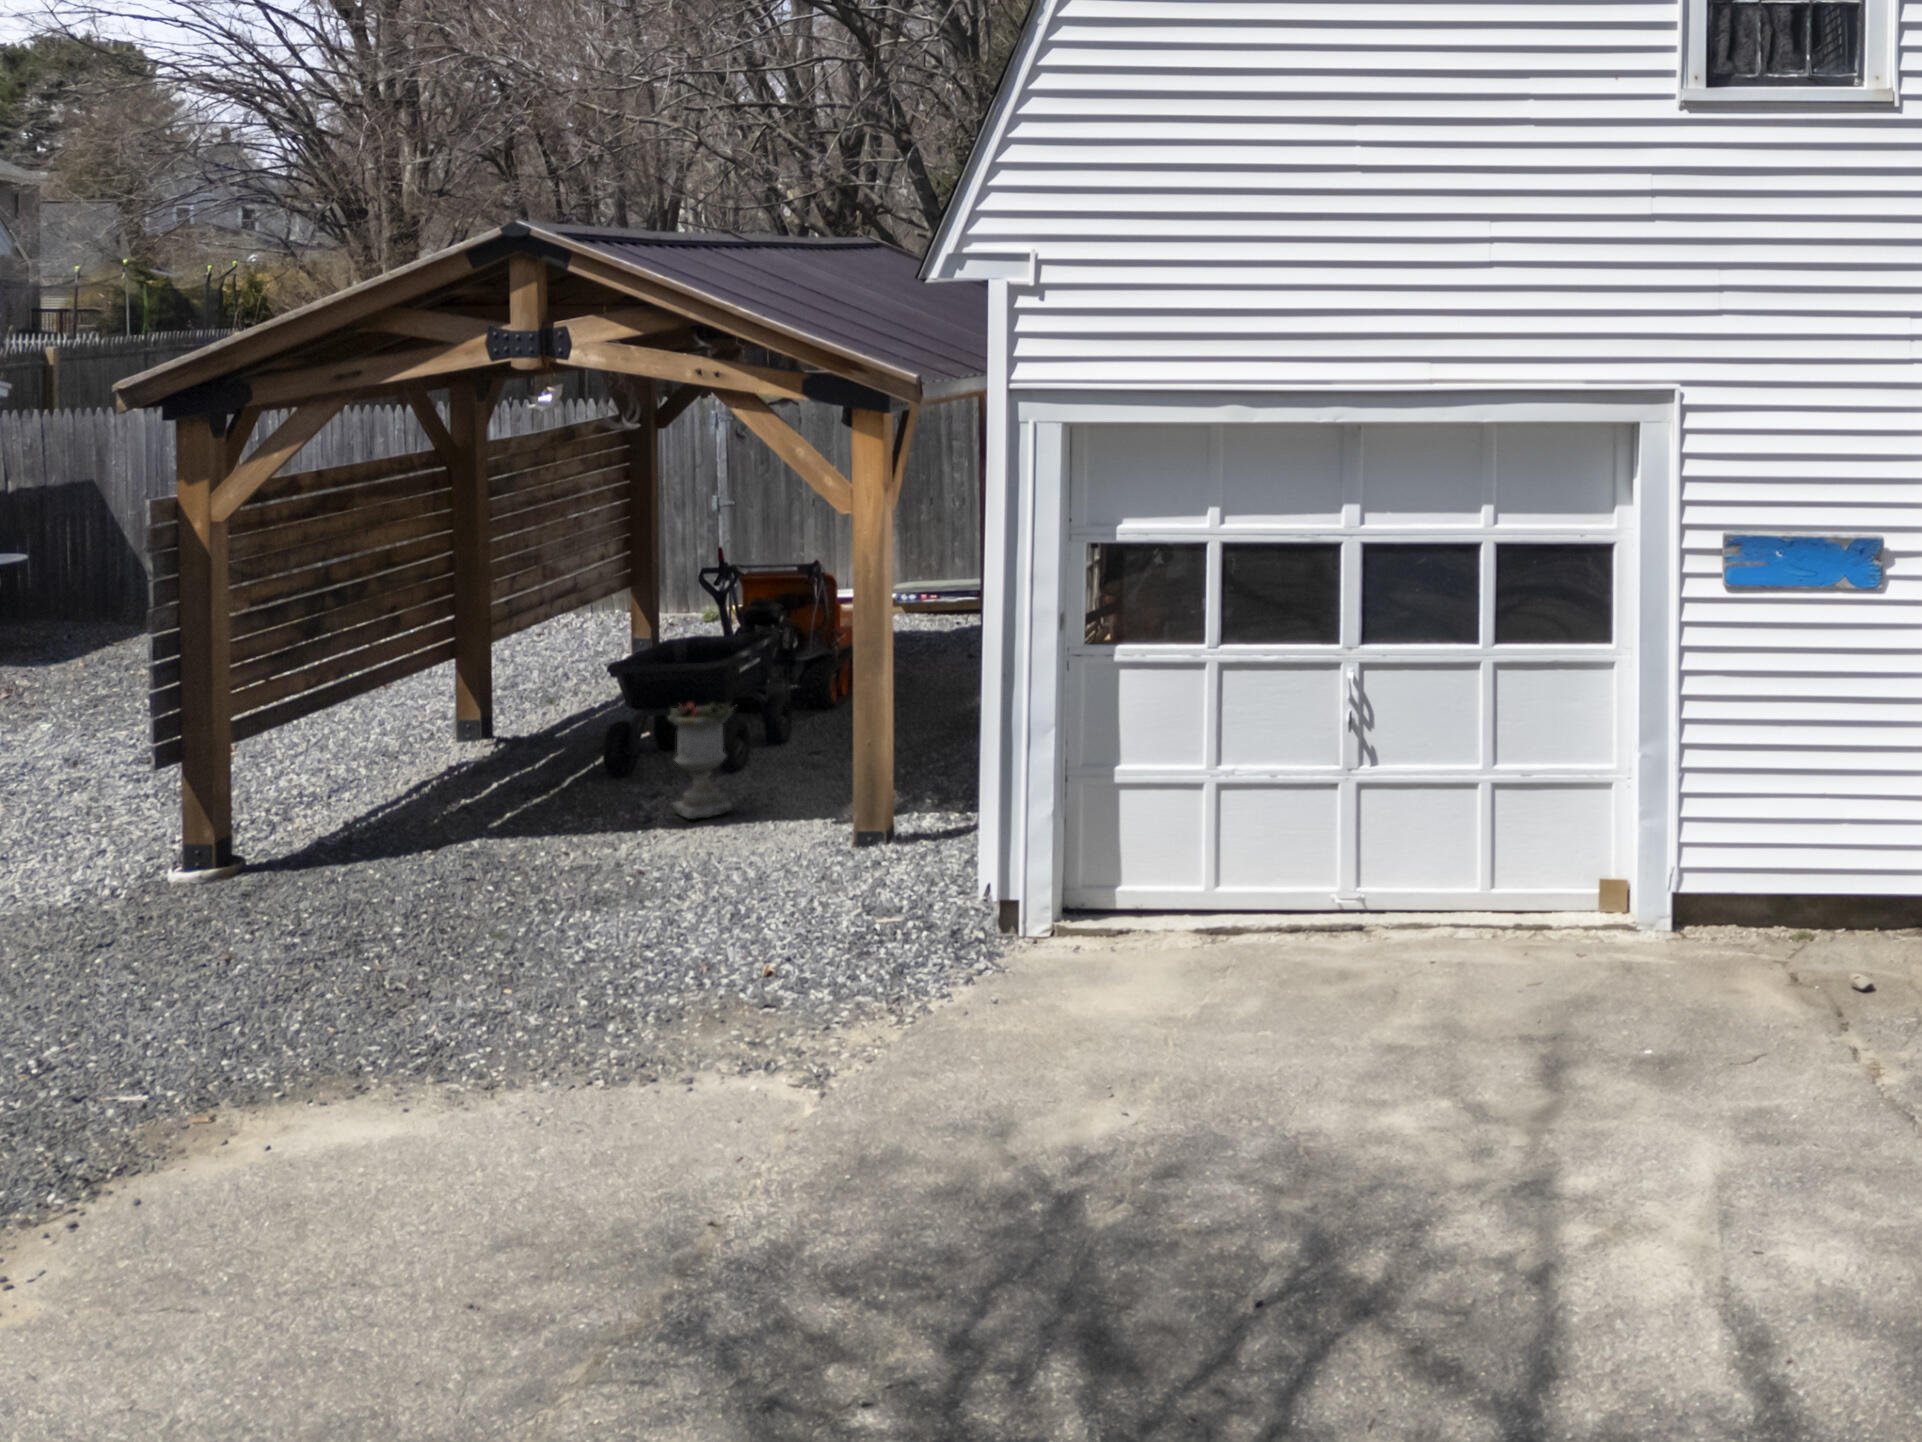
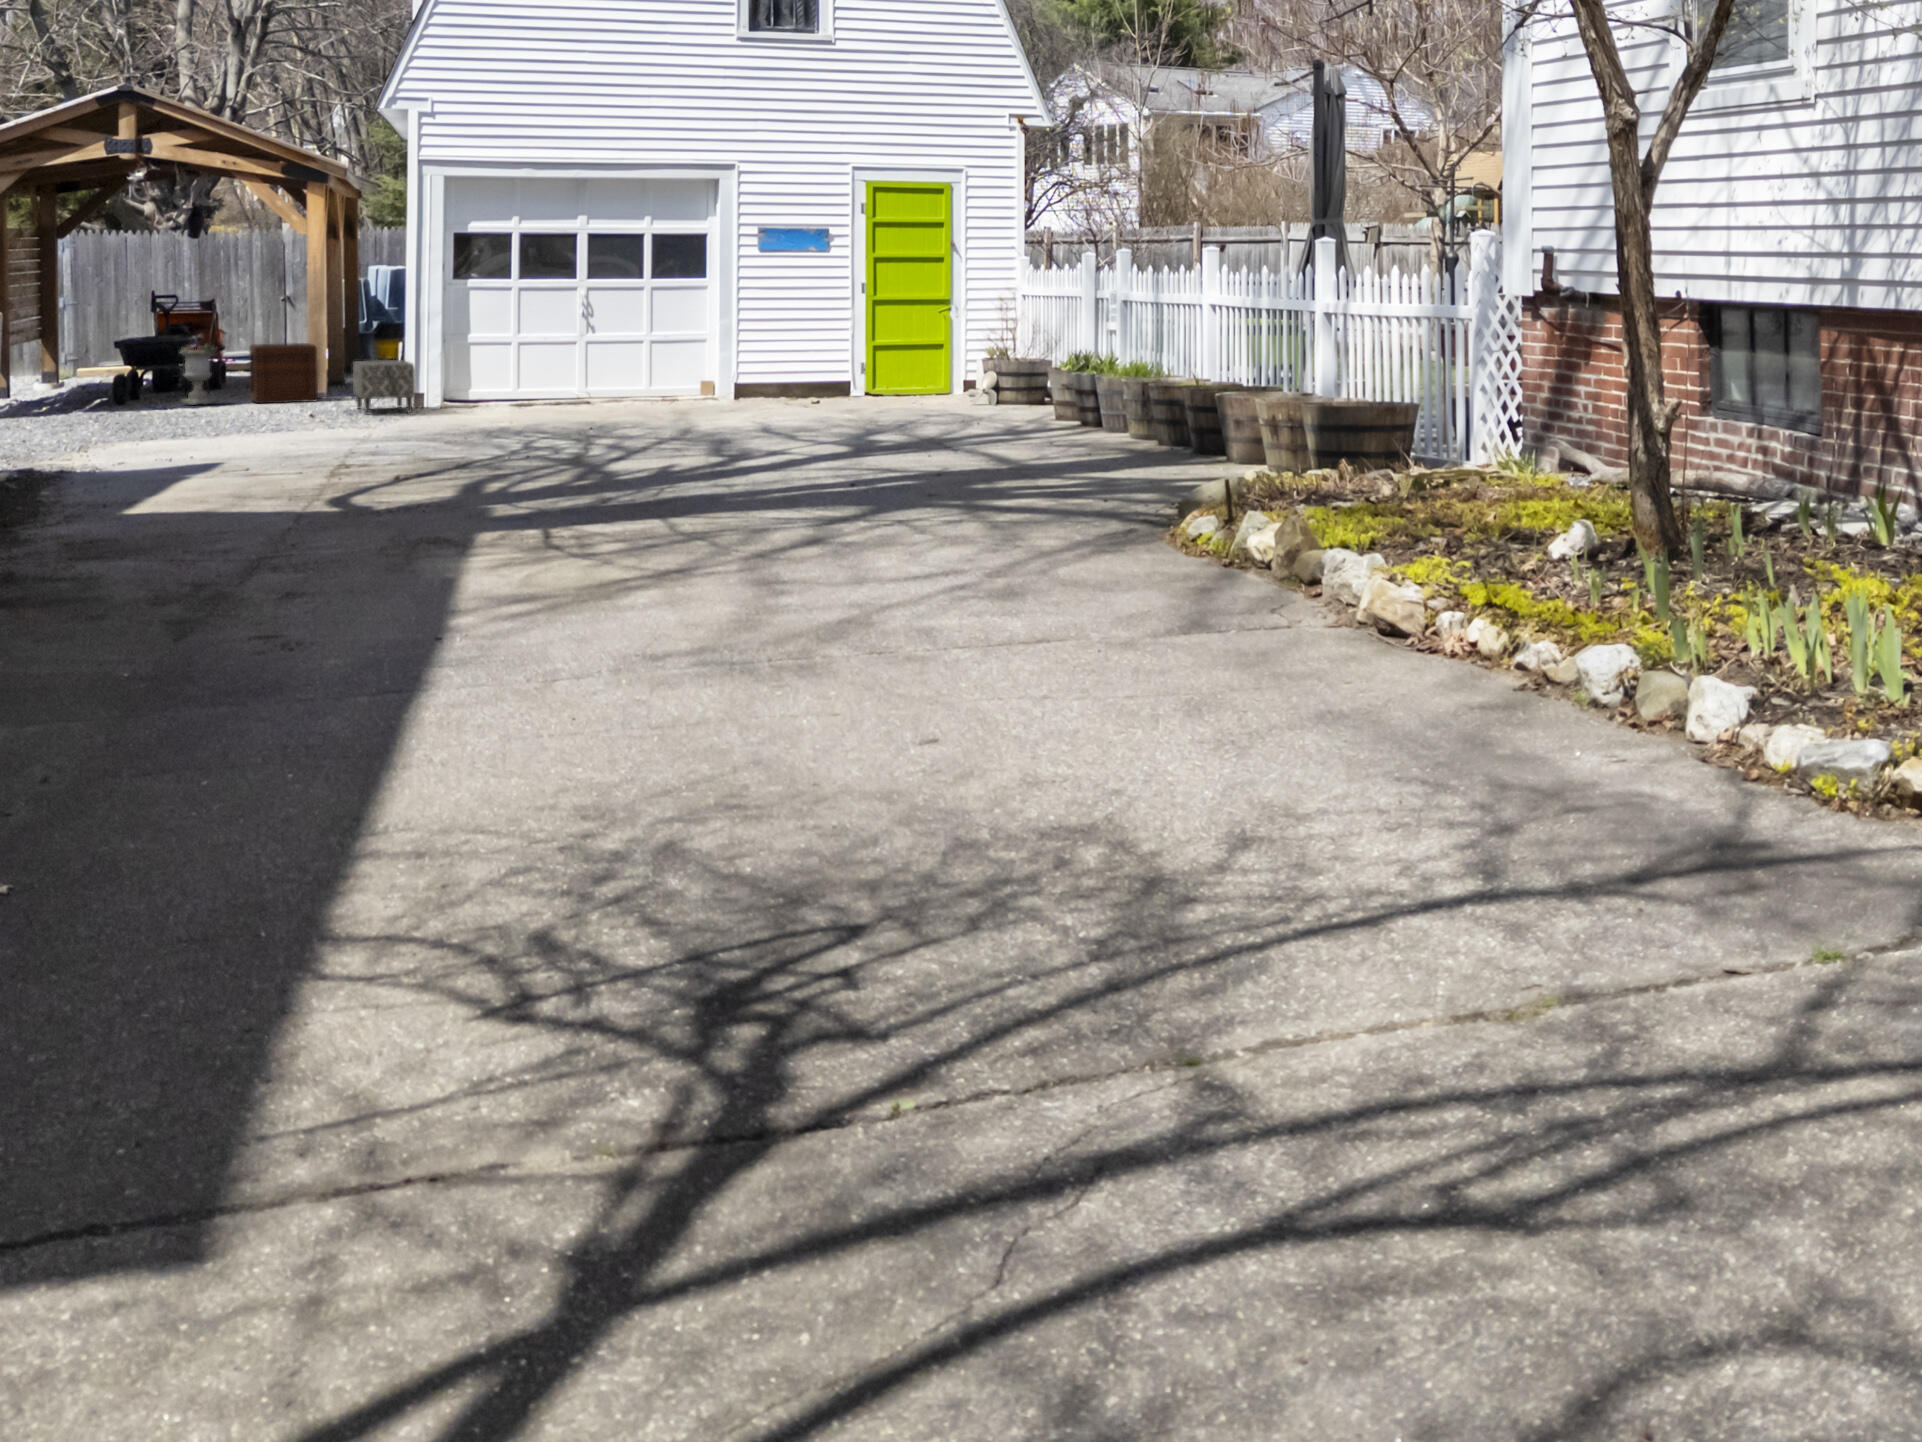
wooden crate: none [789,686,917,820] -> present [249,343,318,403]
bench: none [847,803,992,974] -> present [353,360,415,414]

